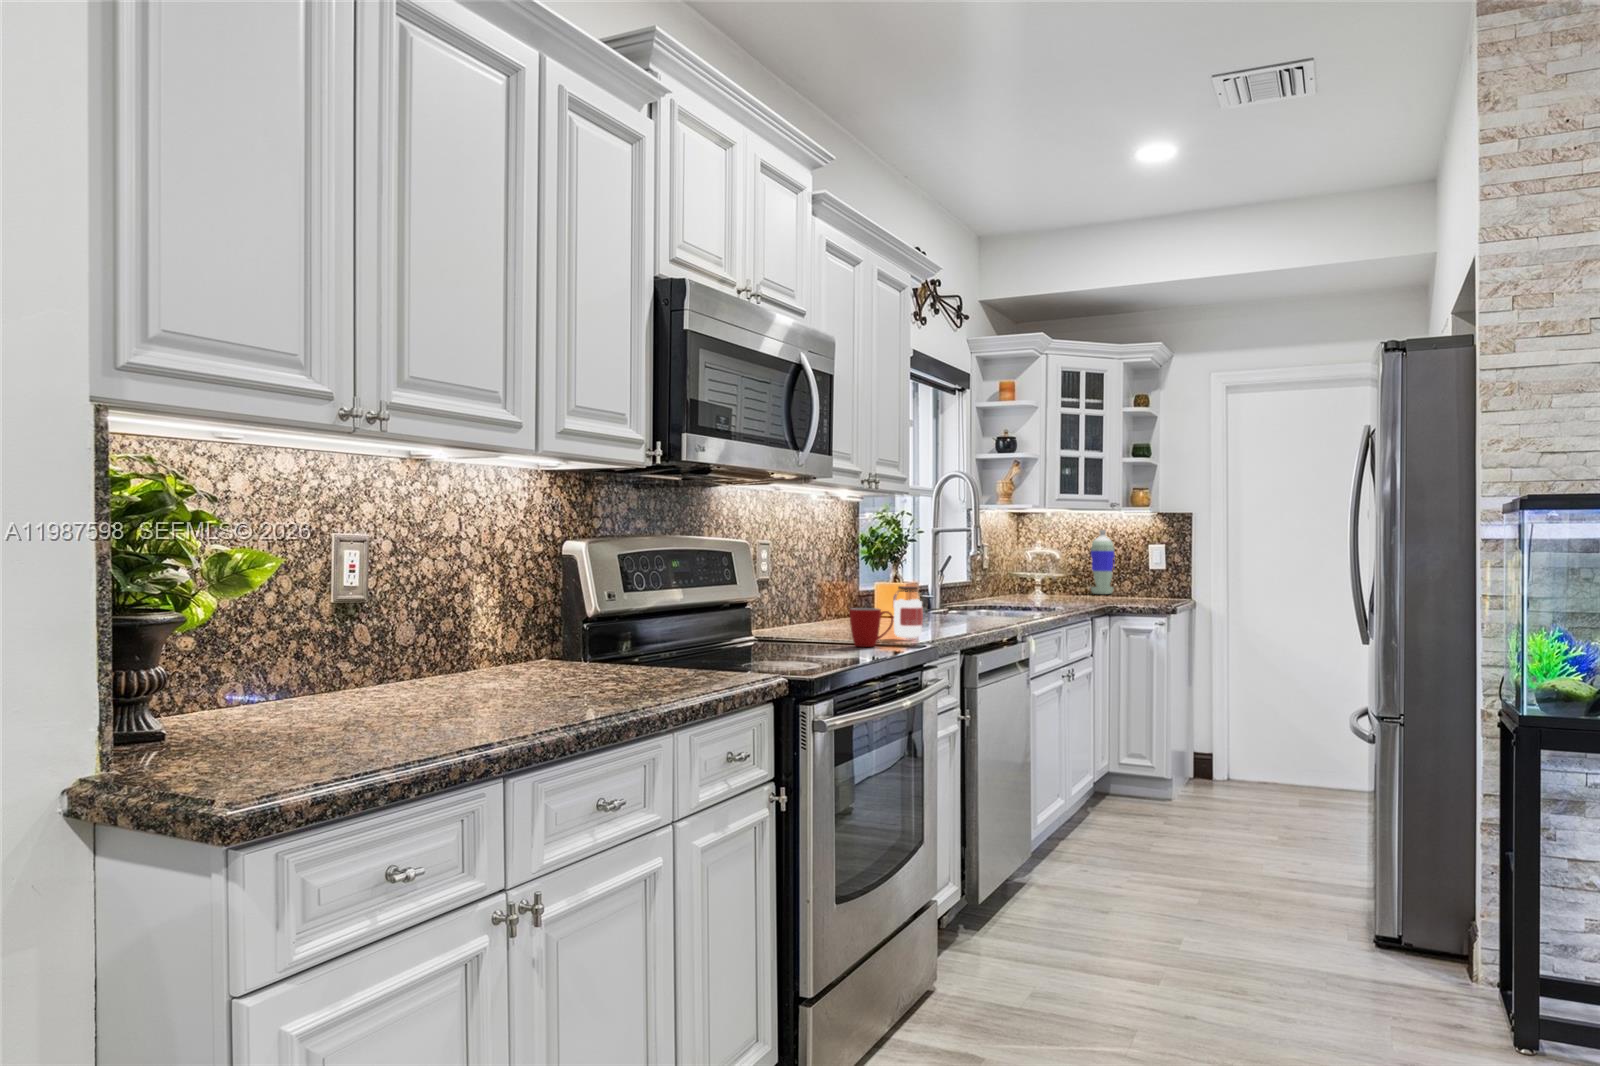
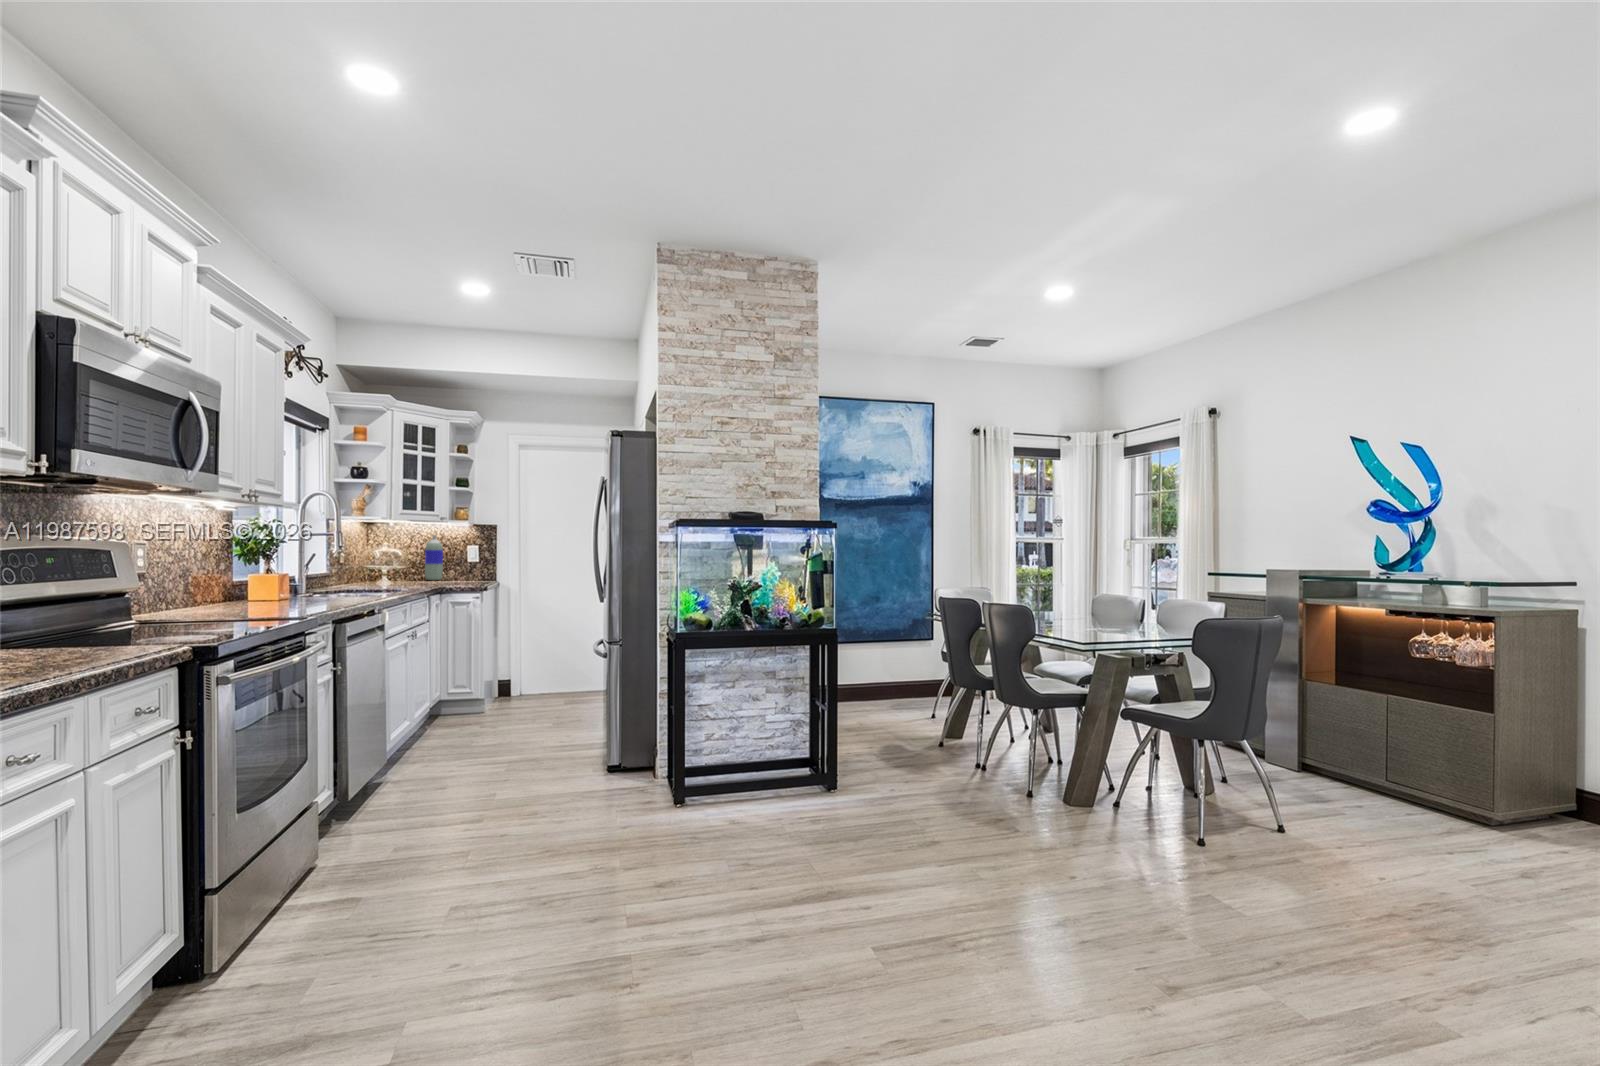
jar: present [893,586,923,638] -> none [275,576,303,614]
mug: present [850,608,893,647] -> none [238,592,279,622]

